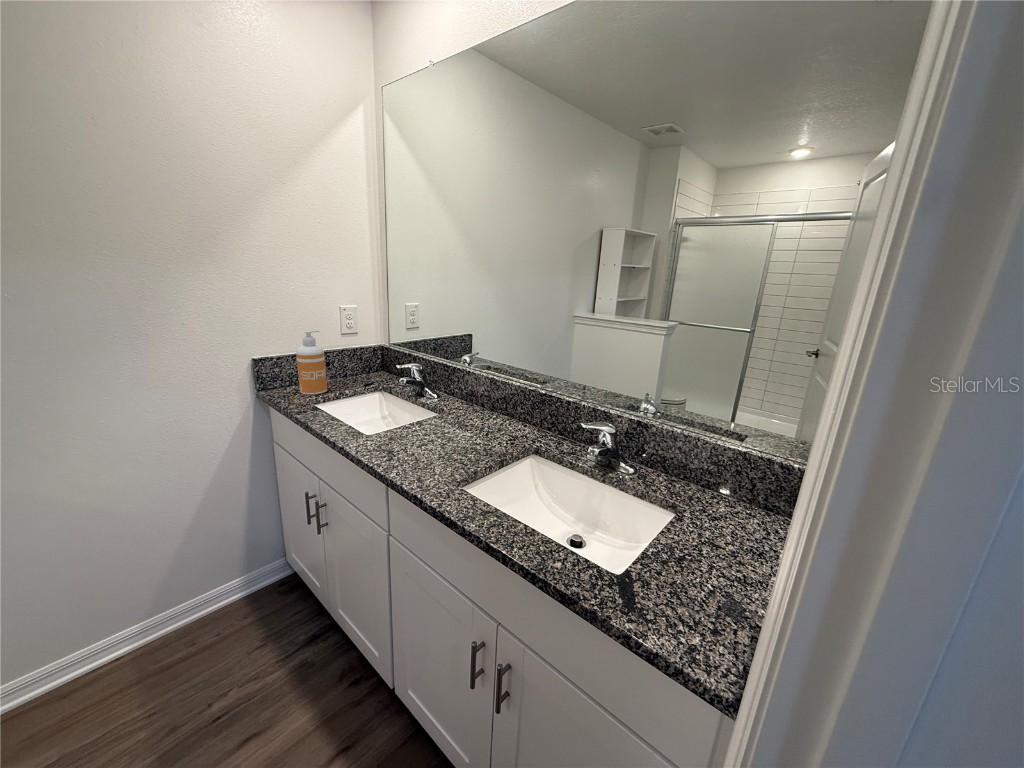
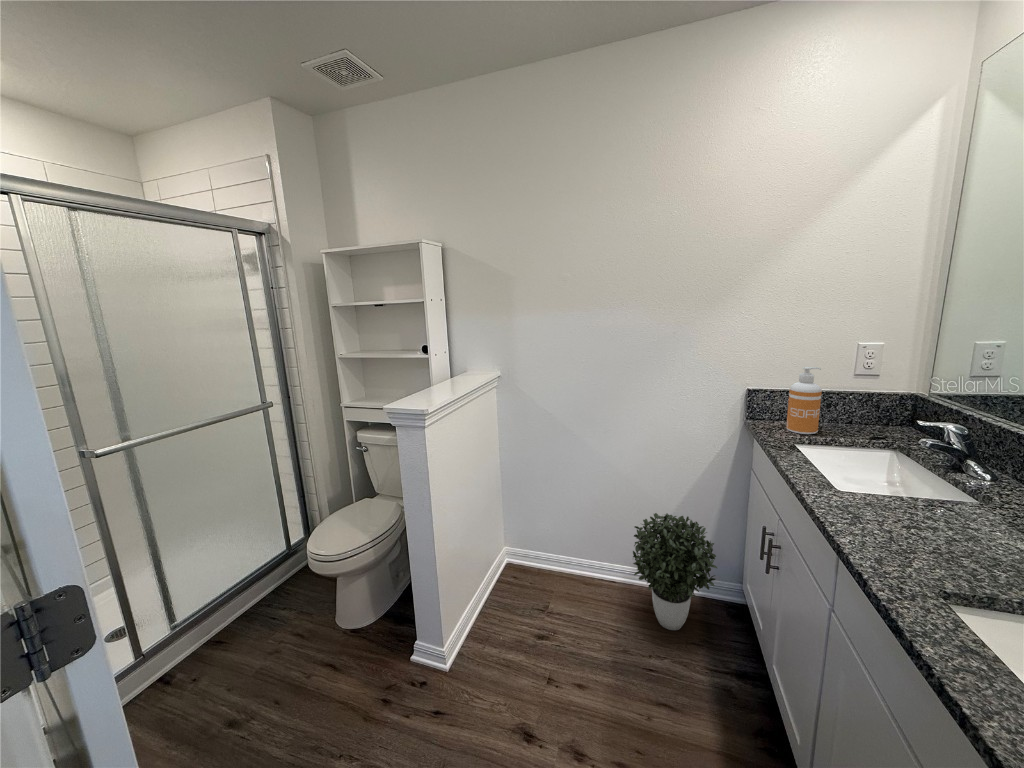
potted plant: none [138,520,268,659] -> present [633,513,717,630]

